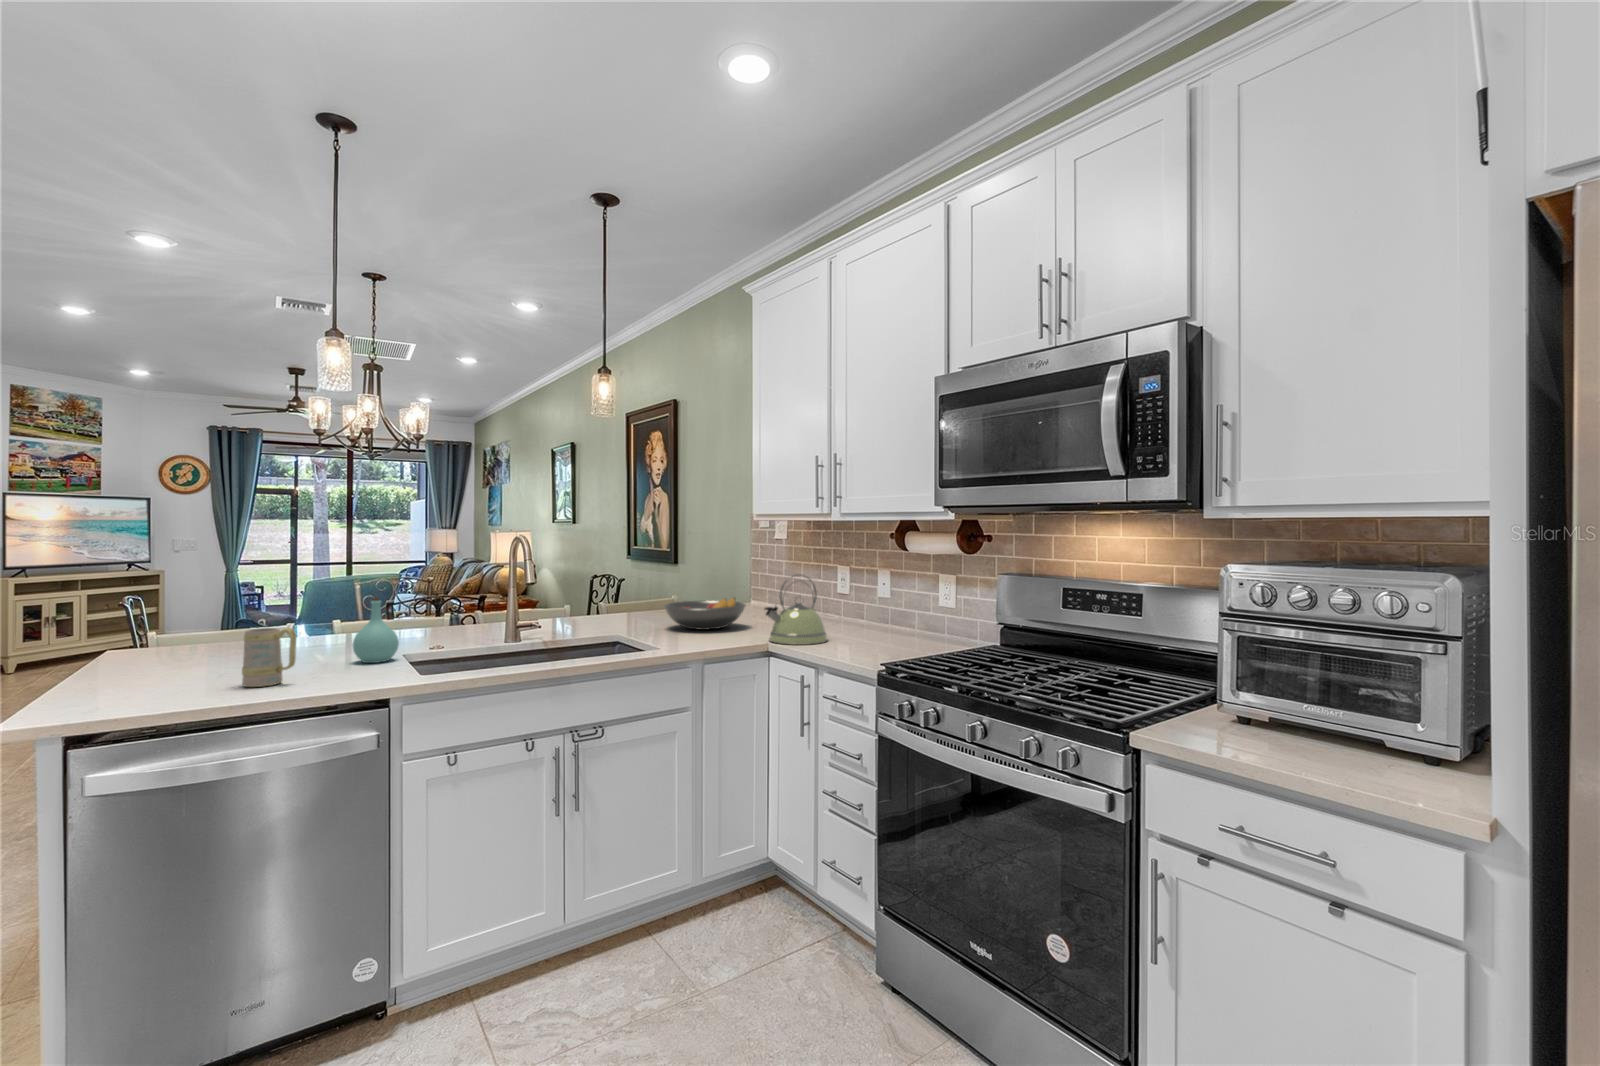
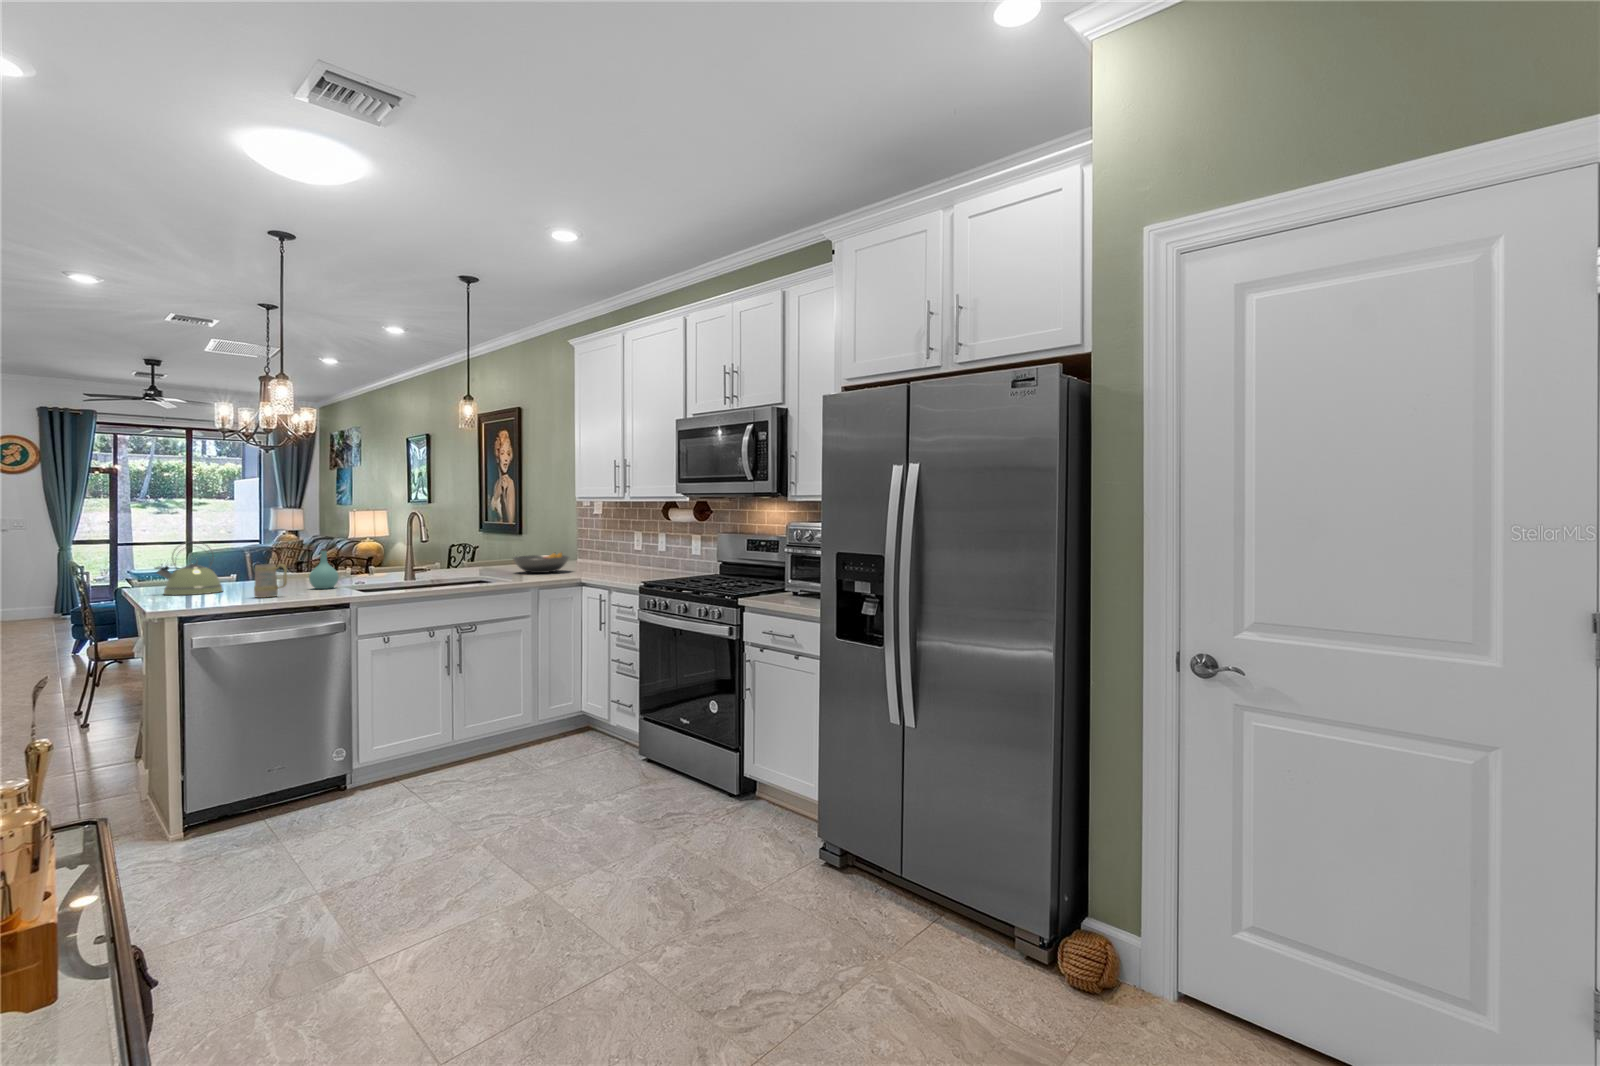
kettle: present [765,574,827,645] -> present [155,545,223,595]

